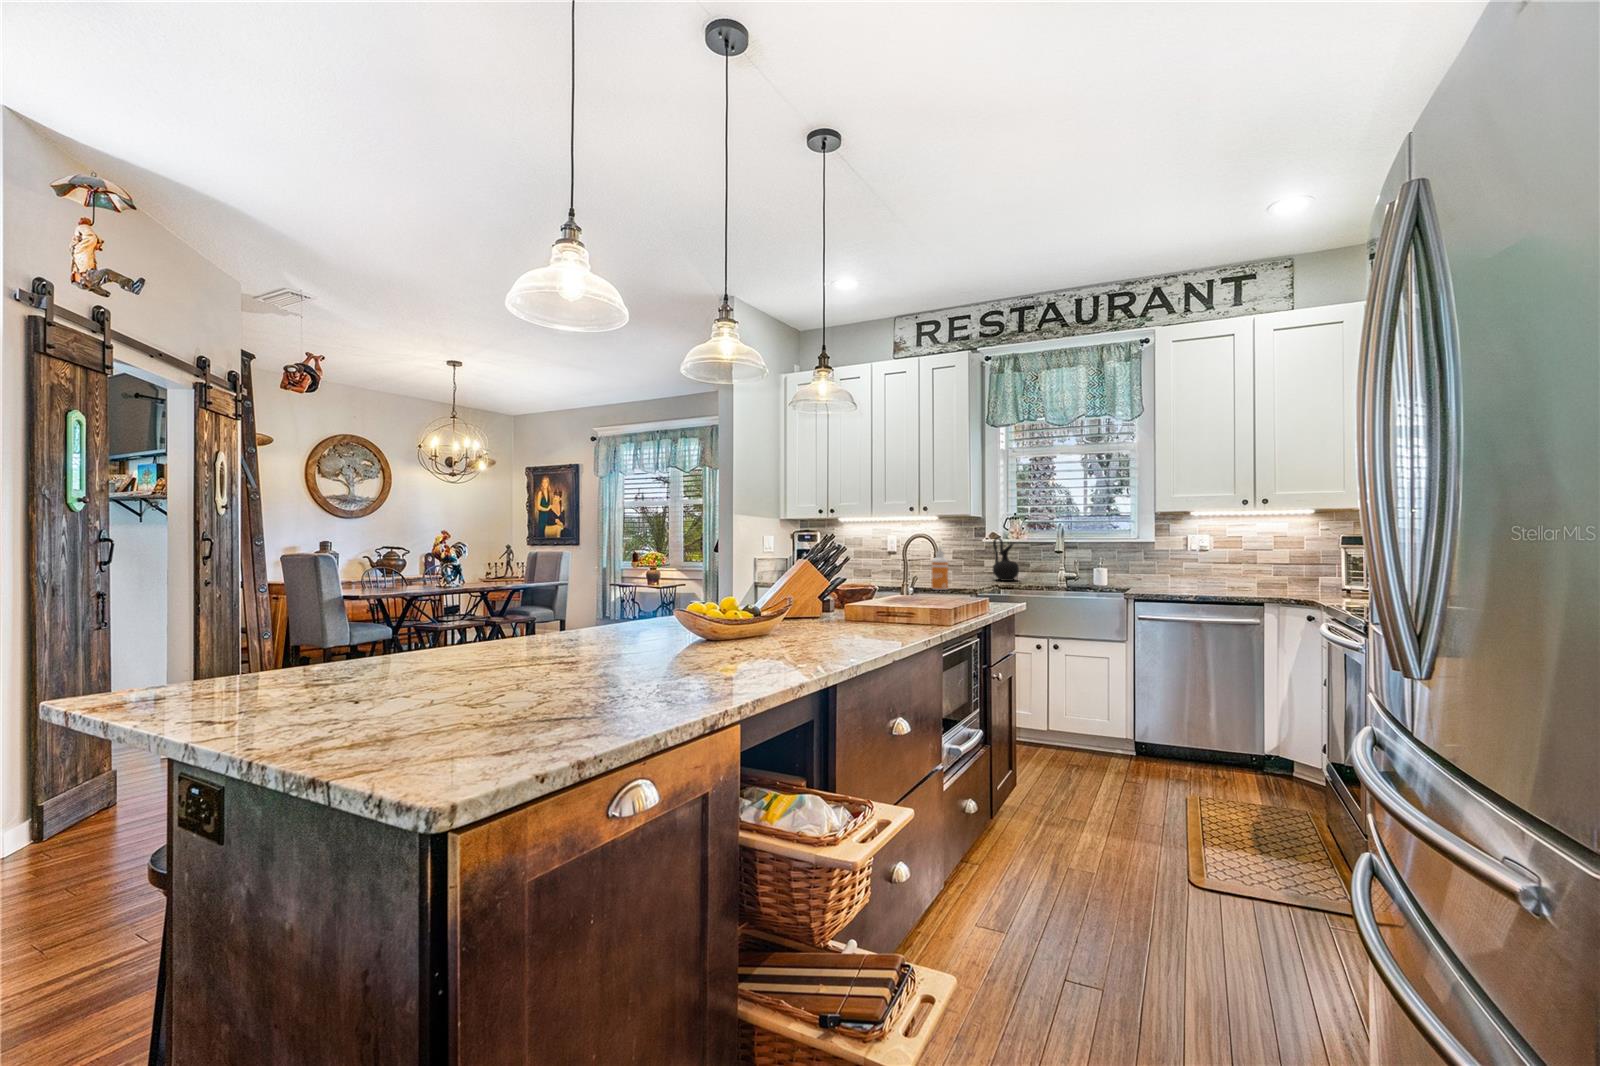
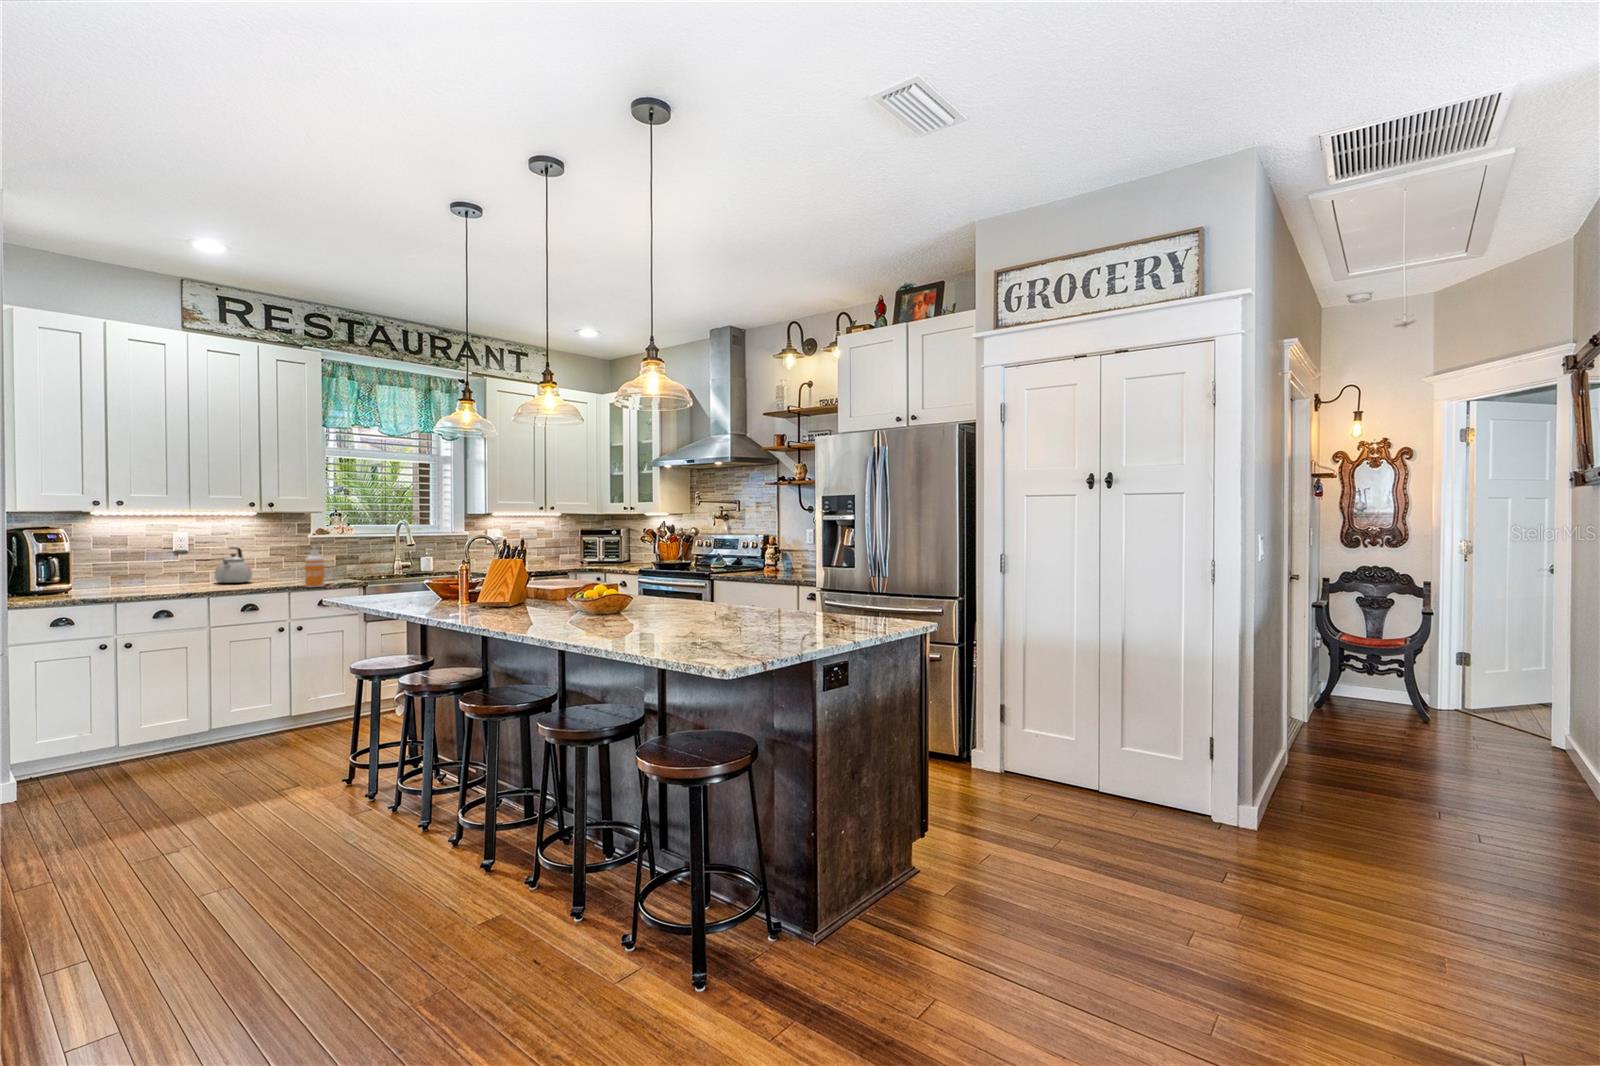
ceramic jug: present [993,538,1019,581] -> none [325,535,354,575]
kettle: none [887,547,916,580] -> present [214,547,252,583]

